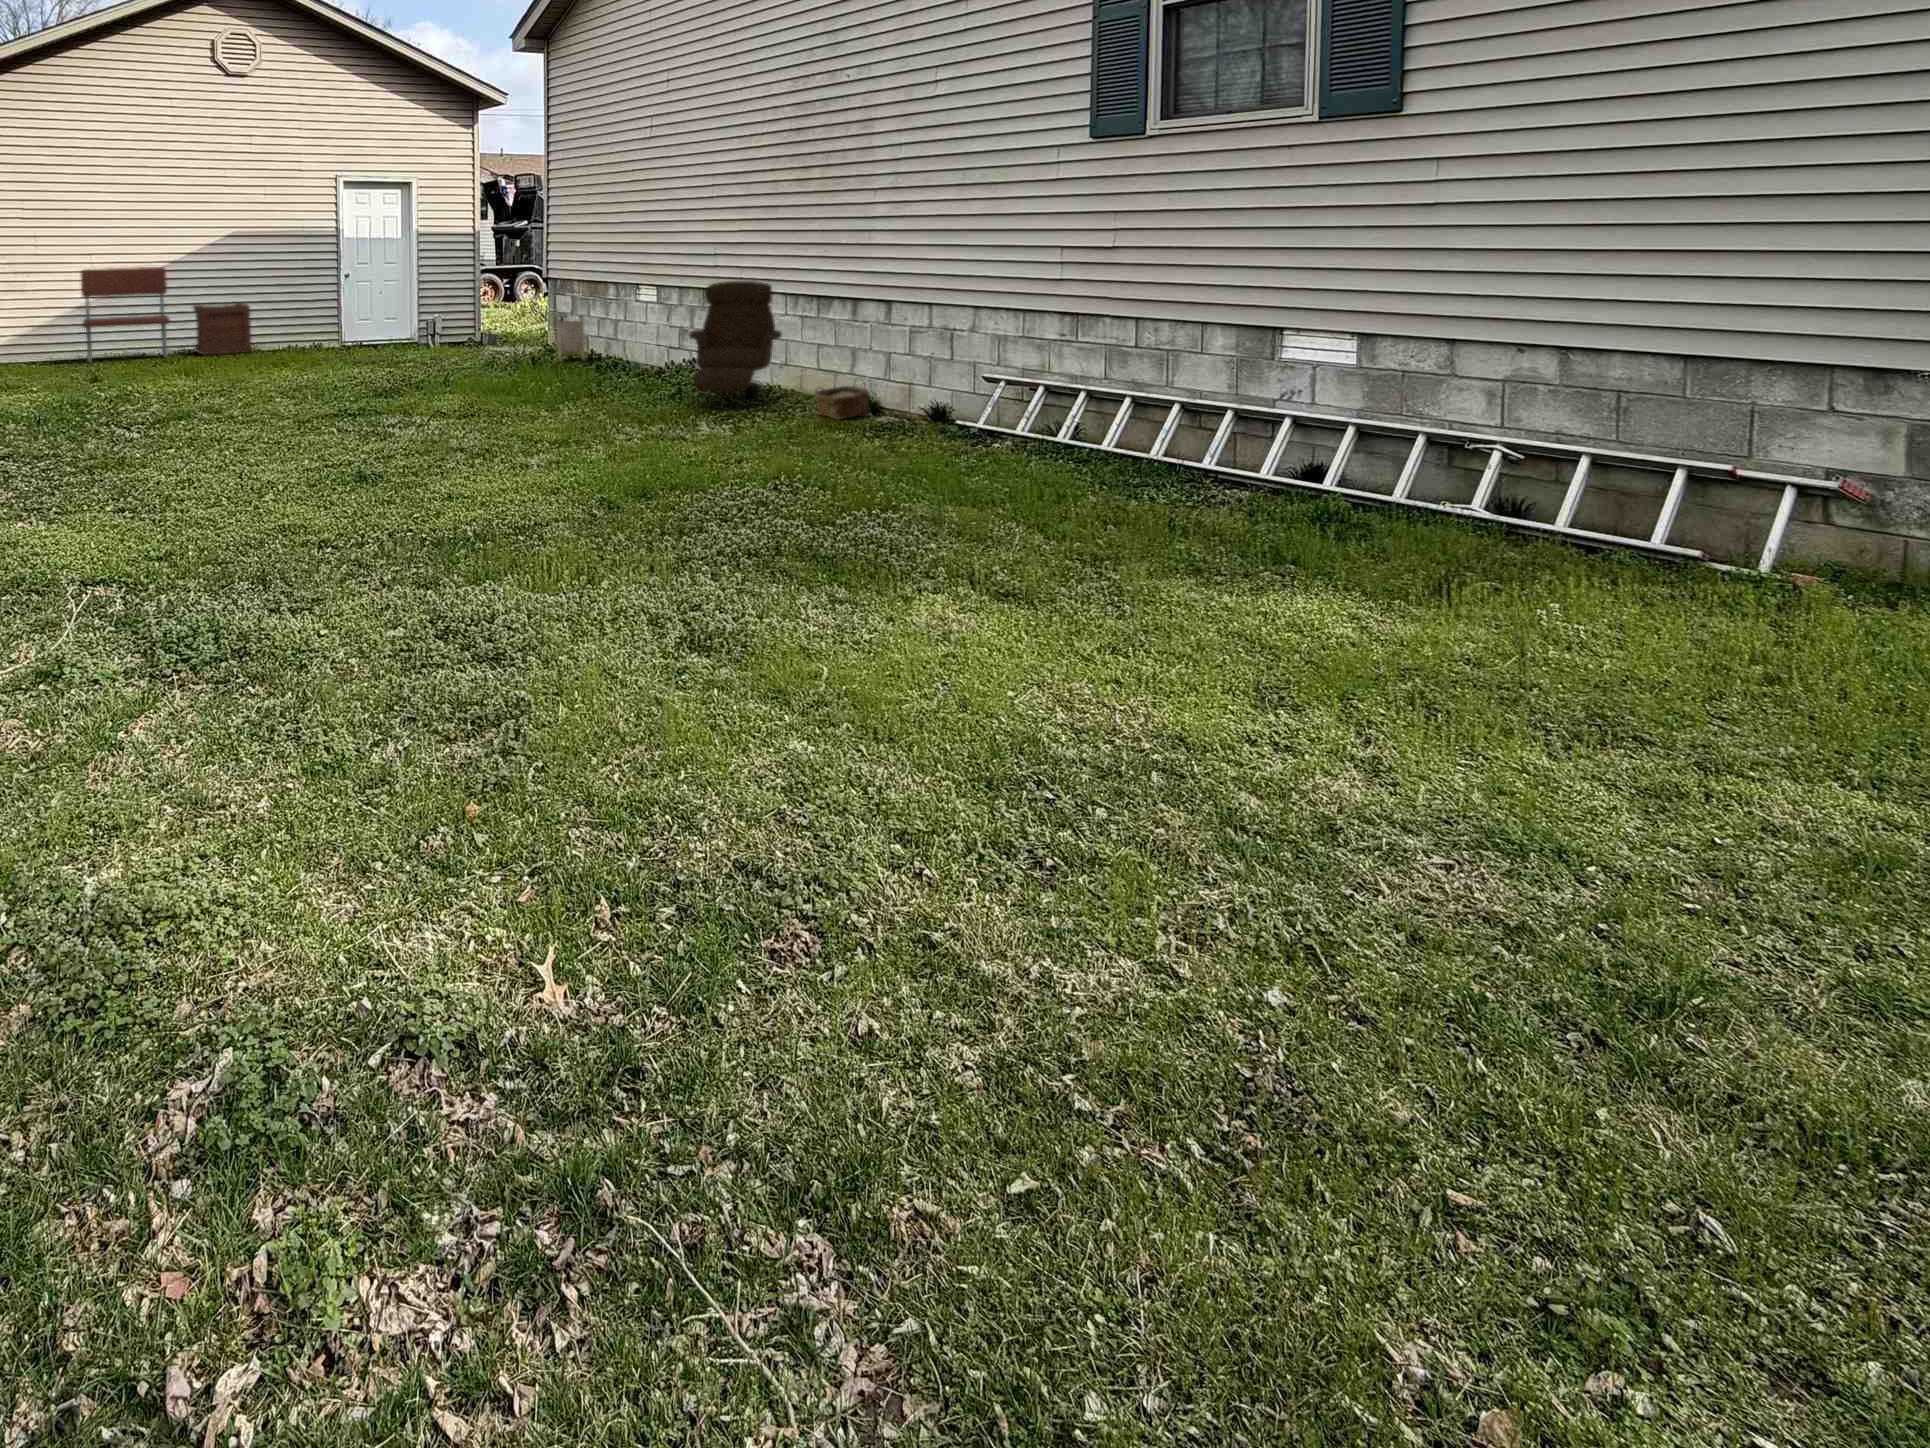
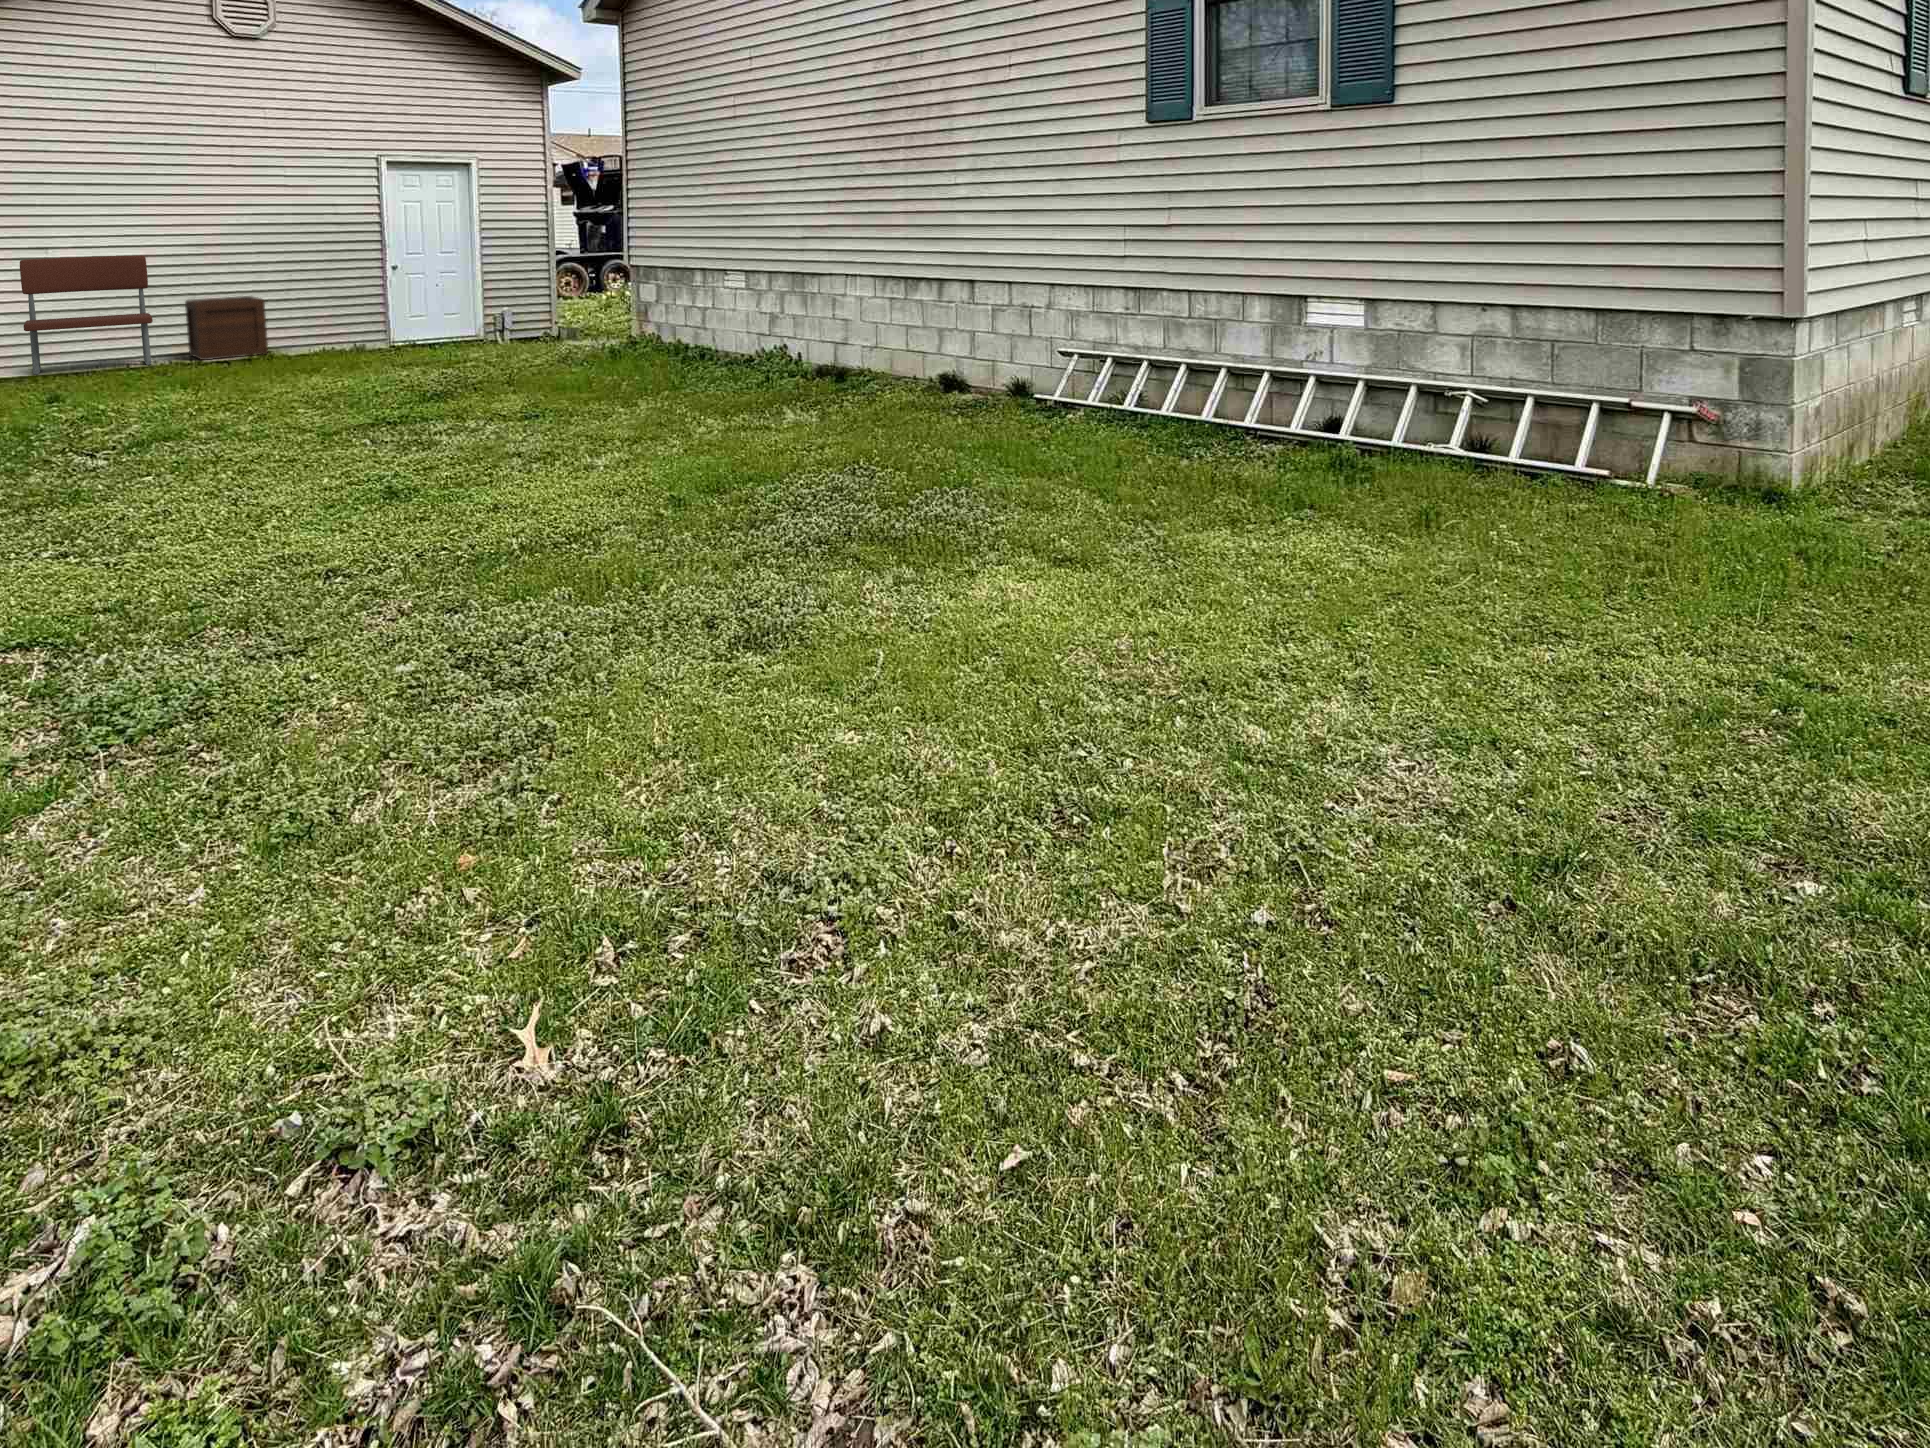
lounge chair: present [689,281,782,409] -> none [780,263,876,395]
planter: present [557,321,585,360] -> none [642,308,674,352]
woven basket: present [814,380,869,420] -> none [906,357,960,399]

